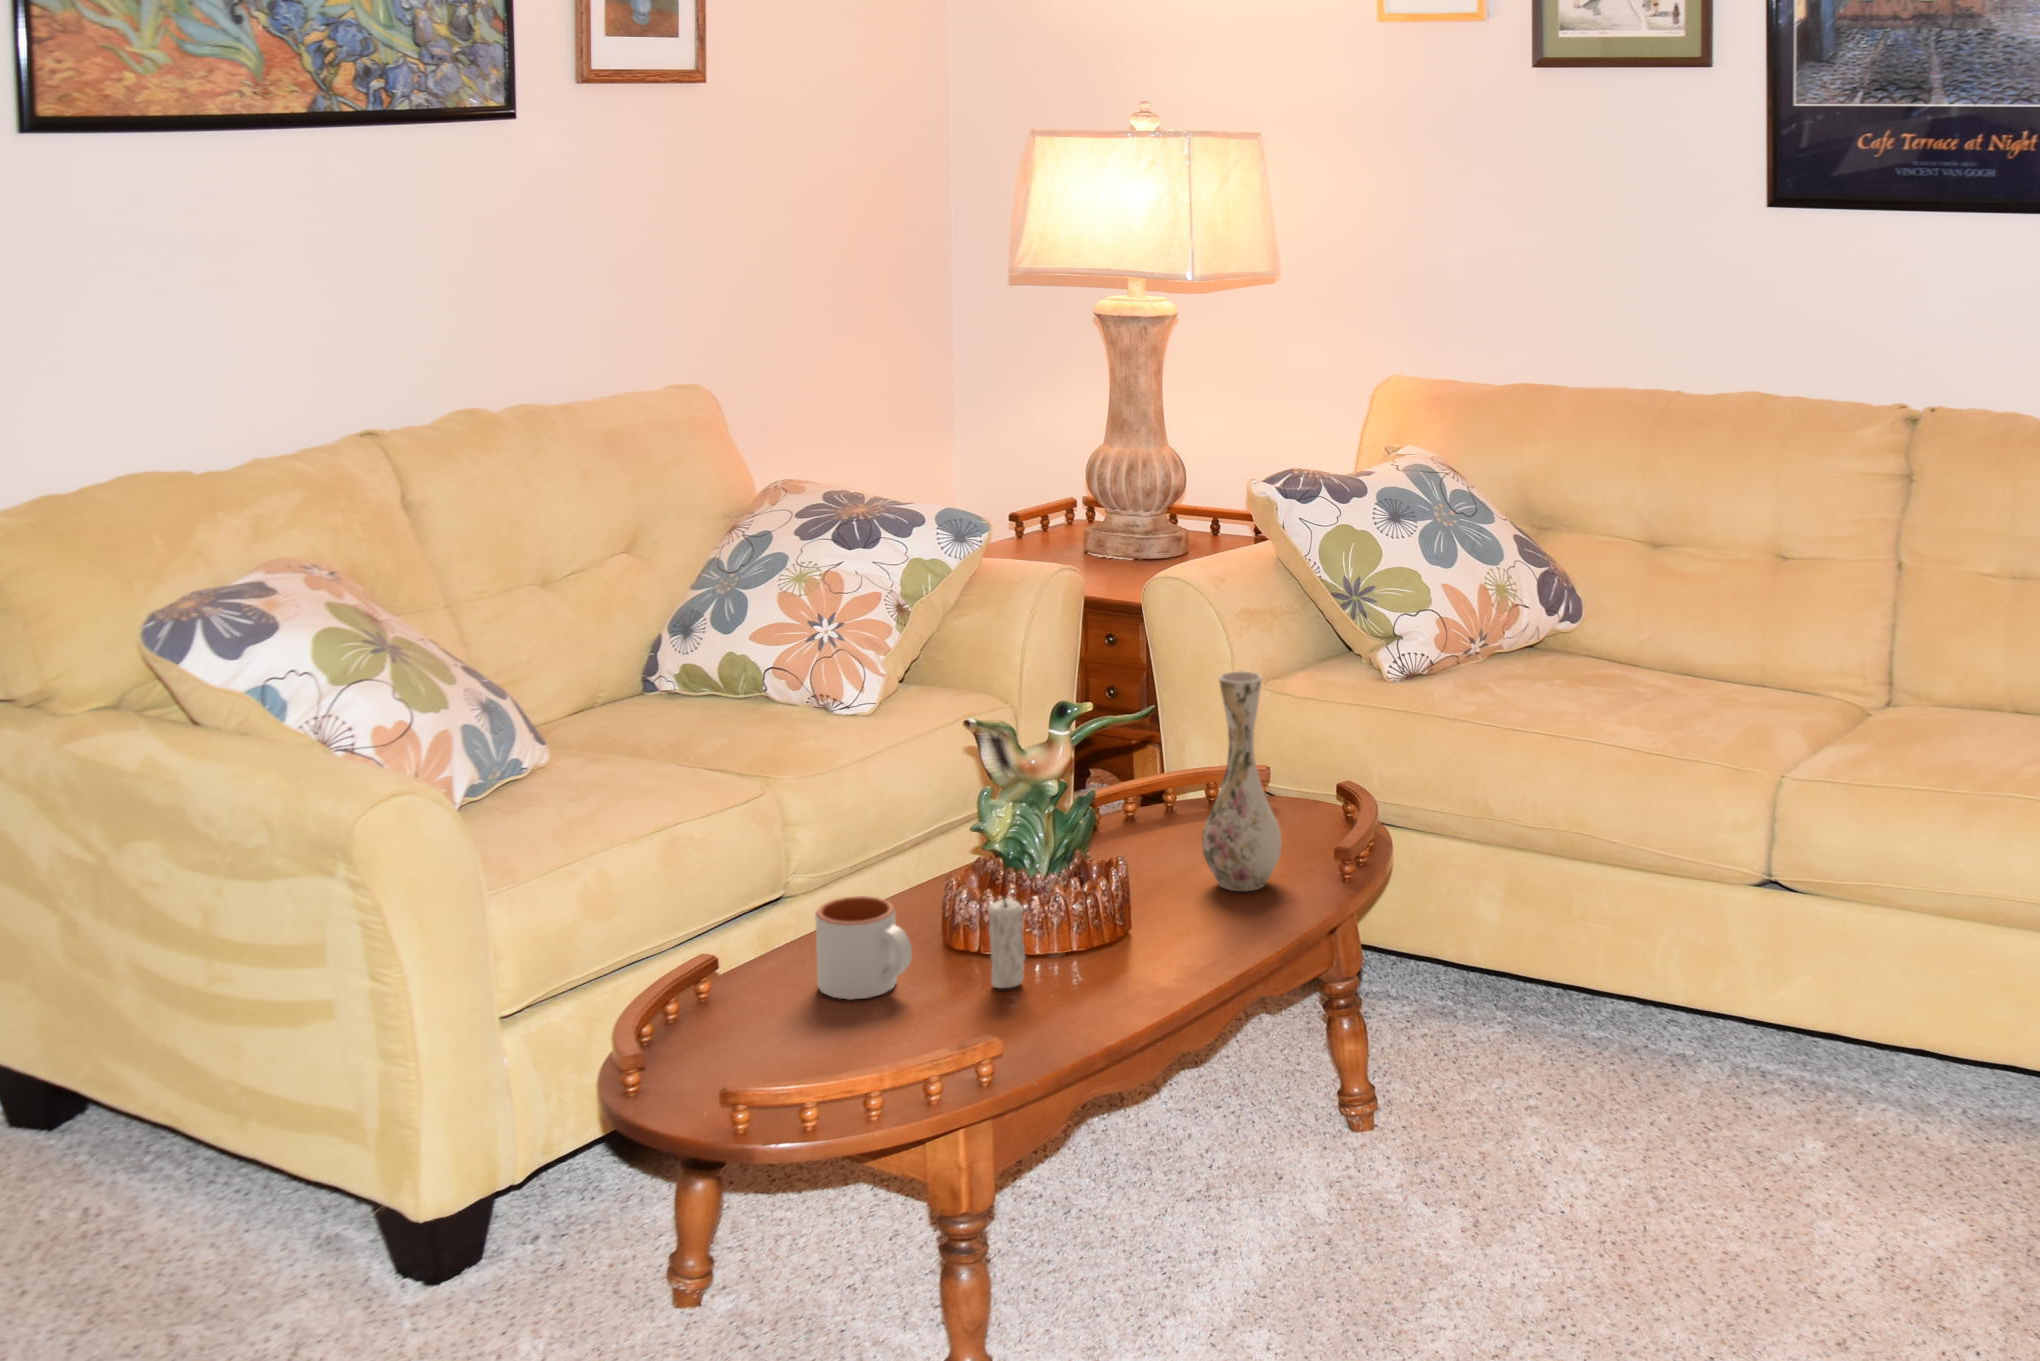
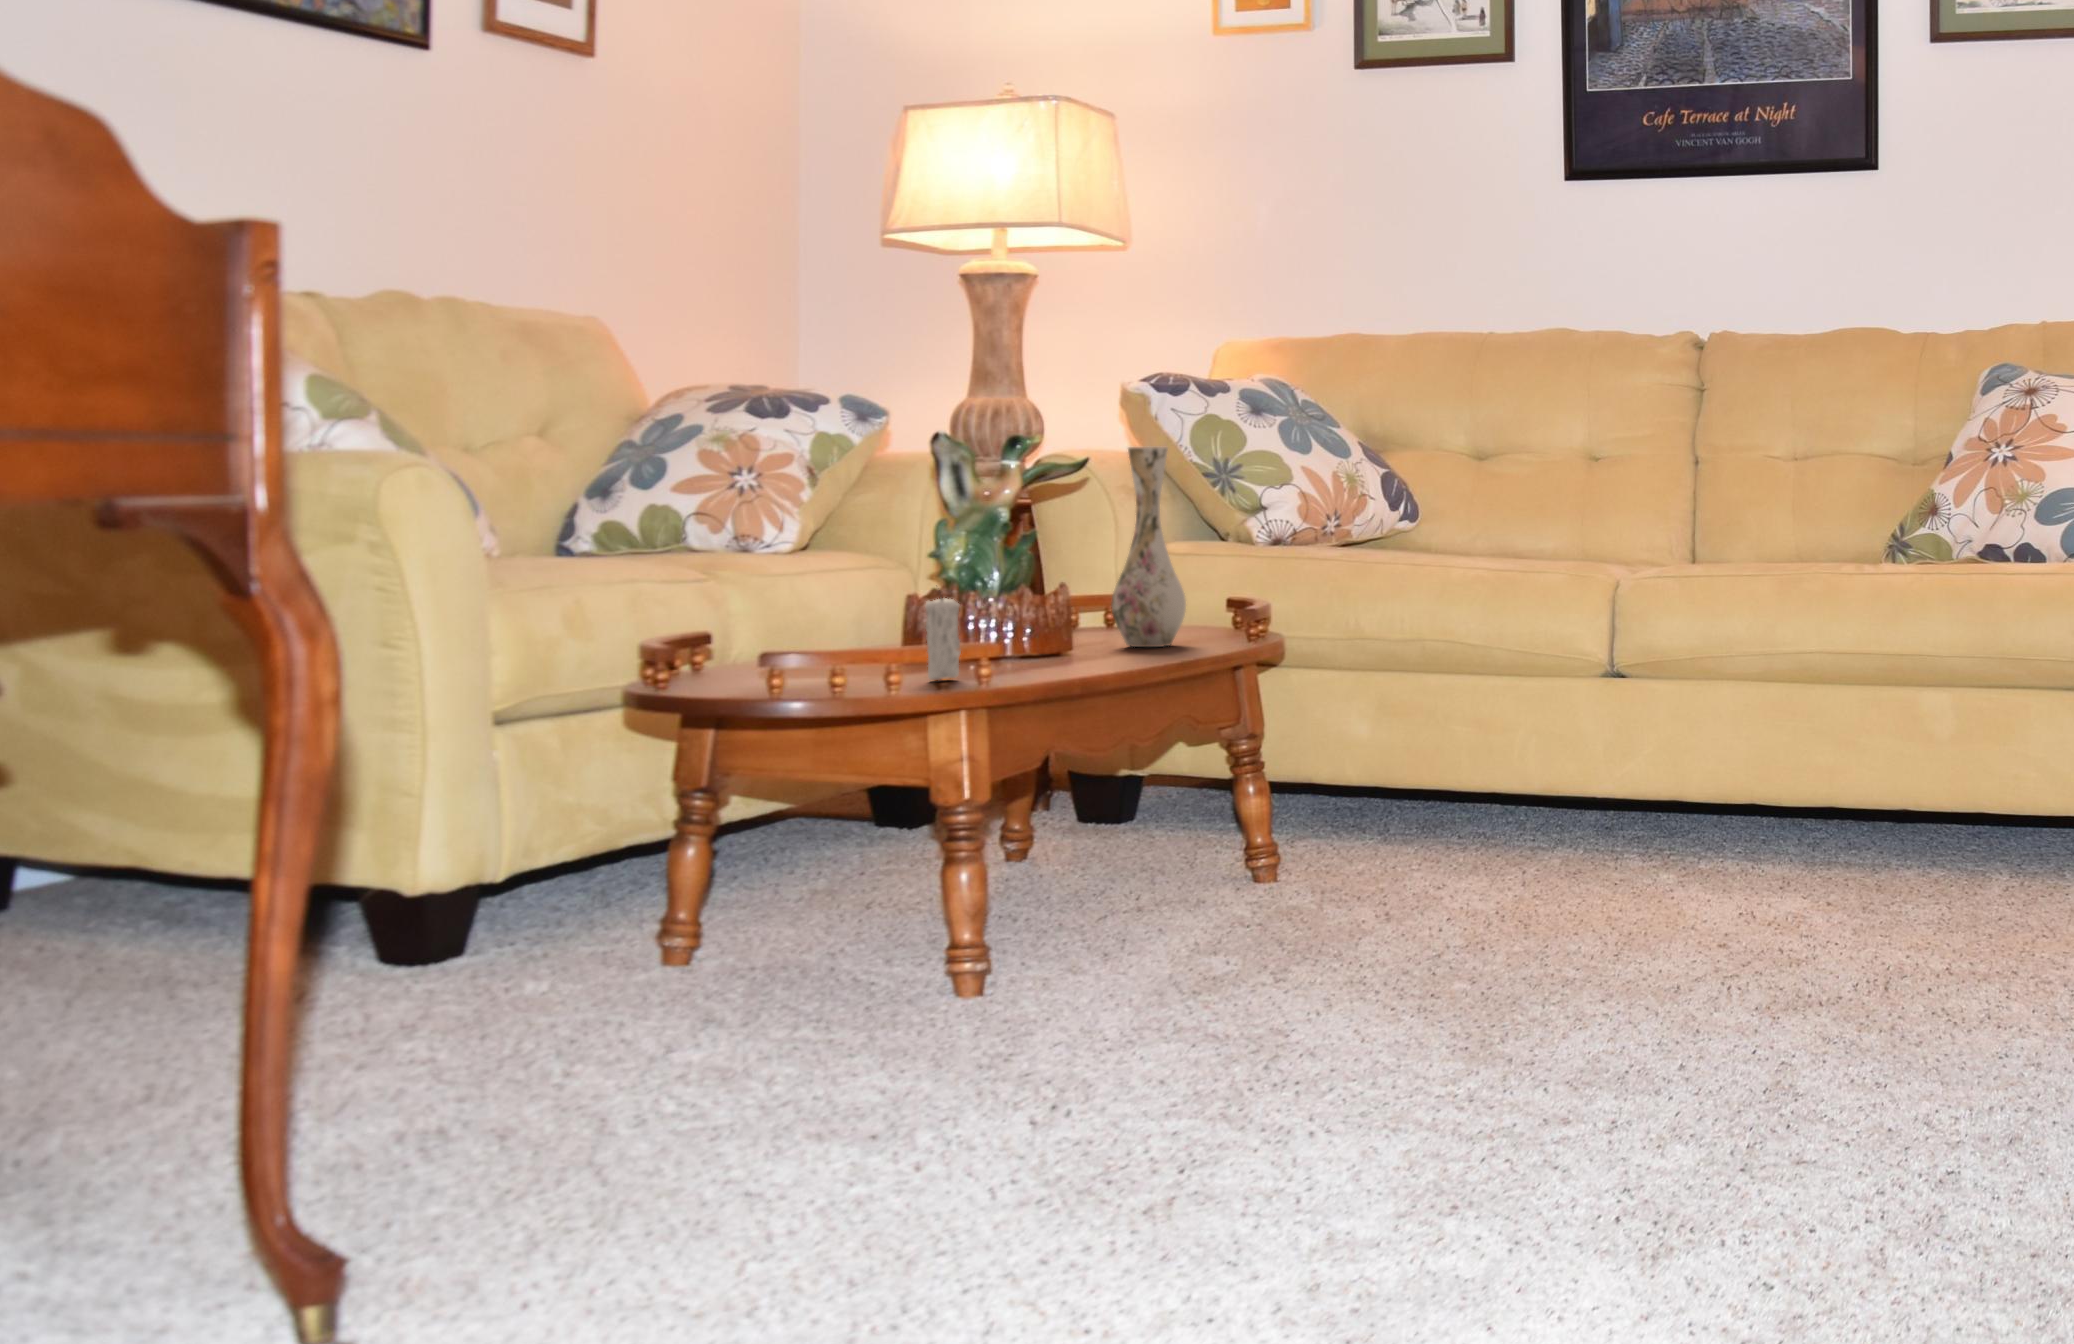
mug: present [815,896,912,1000] -> none [755,606,852,689]

